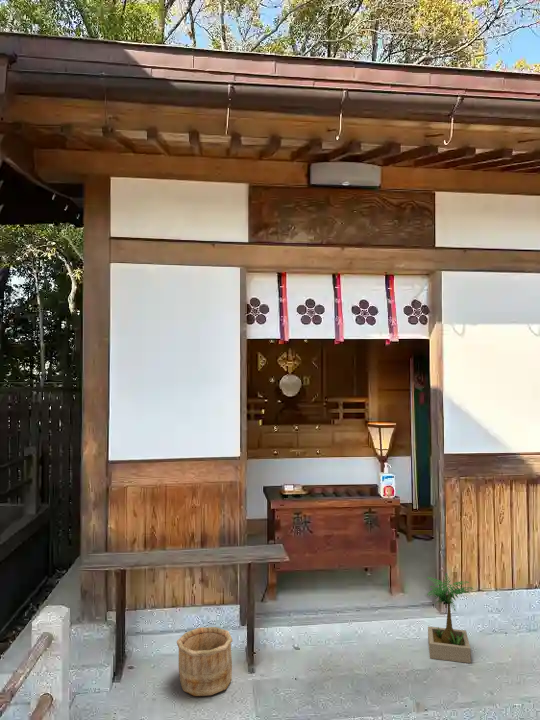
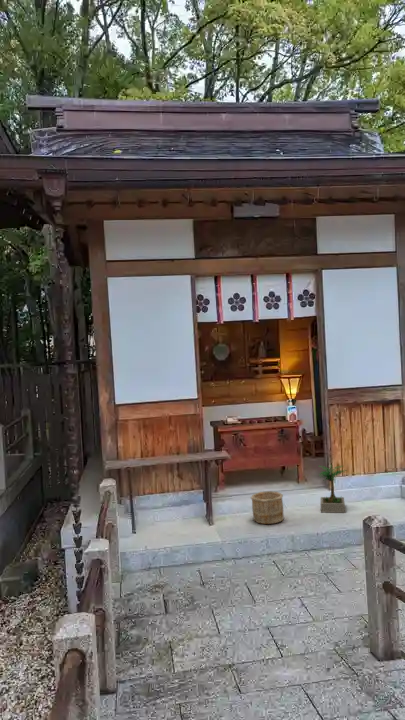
wooden bucket: present [177,627,232,696] -> present [251,491,284,524]

